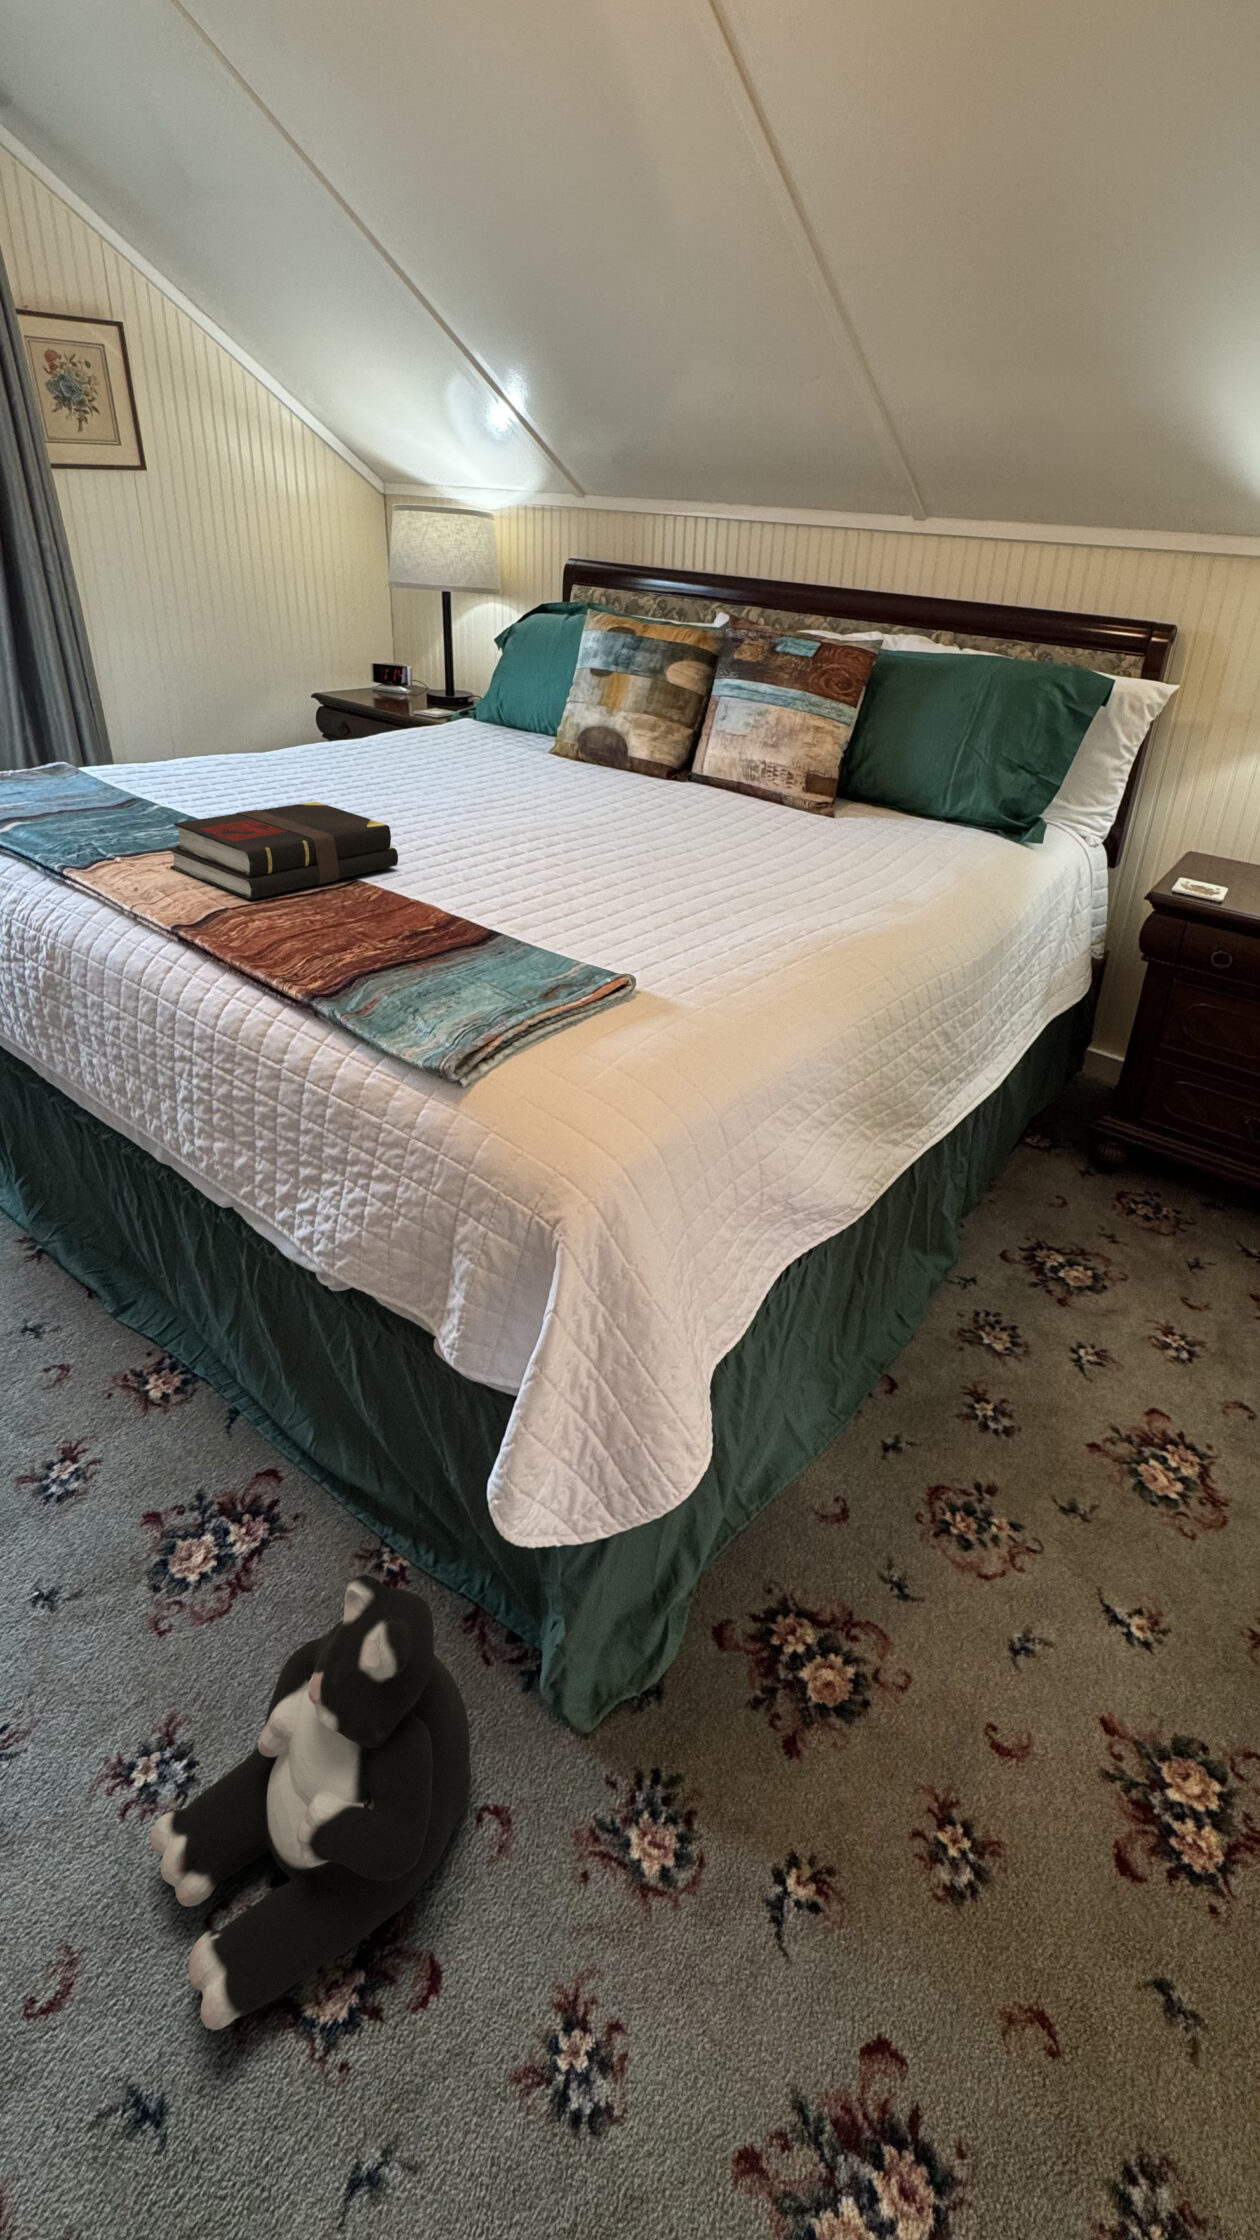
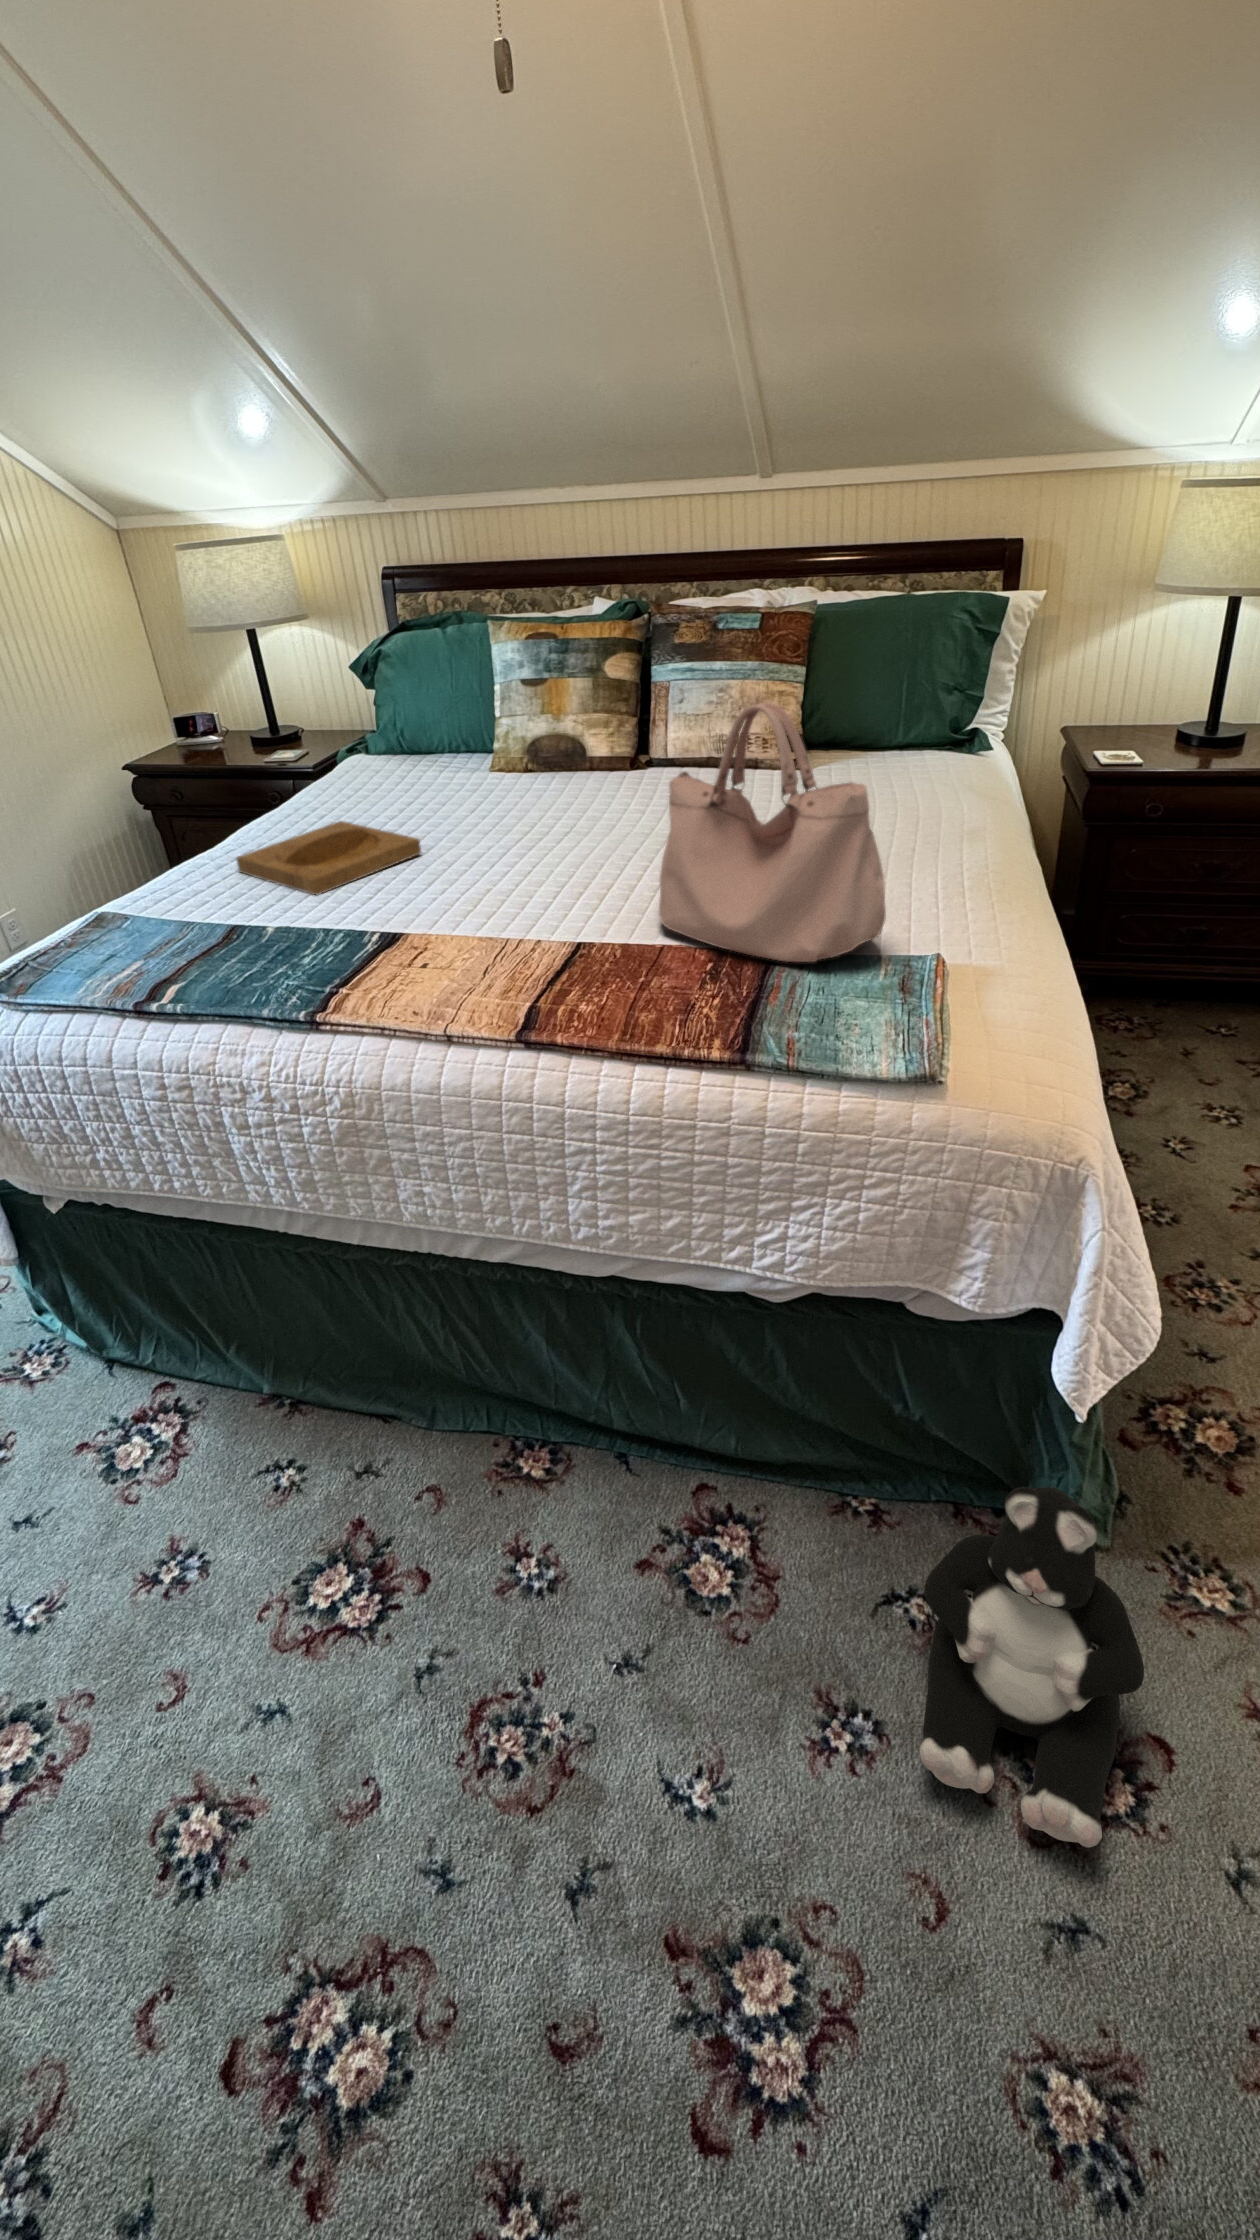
handbag: none [447,668,622,954] -> present [659,702,886,962]
tray: none [233,752,387,797] -> present [236,821,421,895]
book: present [168,801,398,900] -> none [395,882,576,992]

